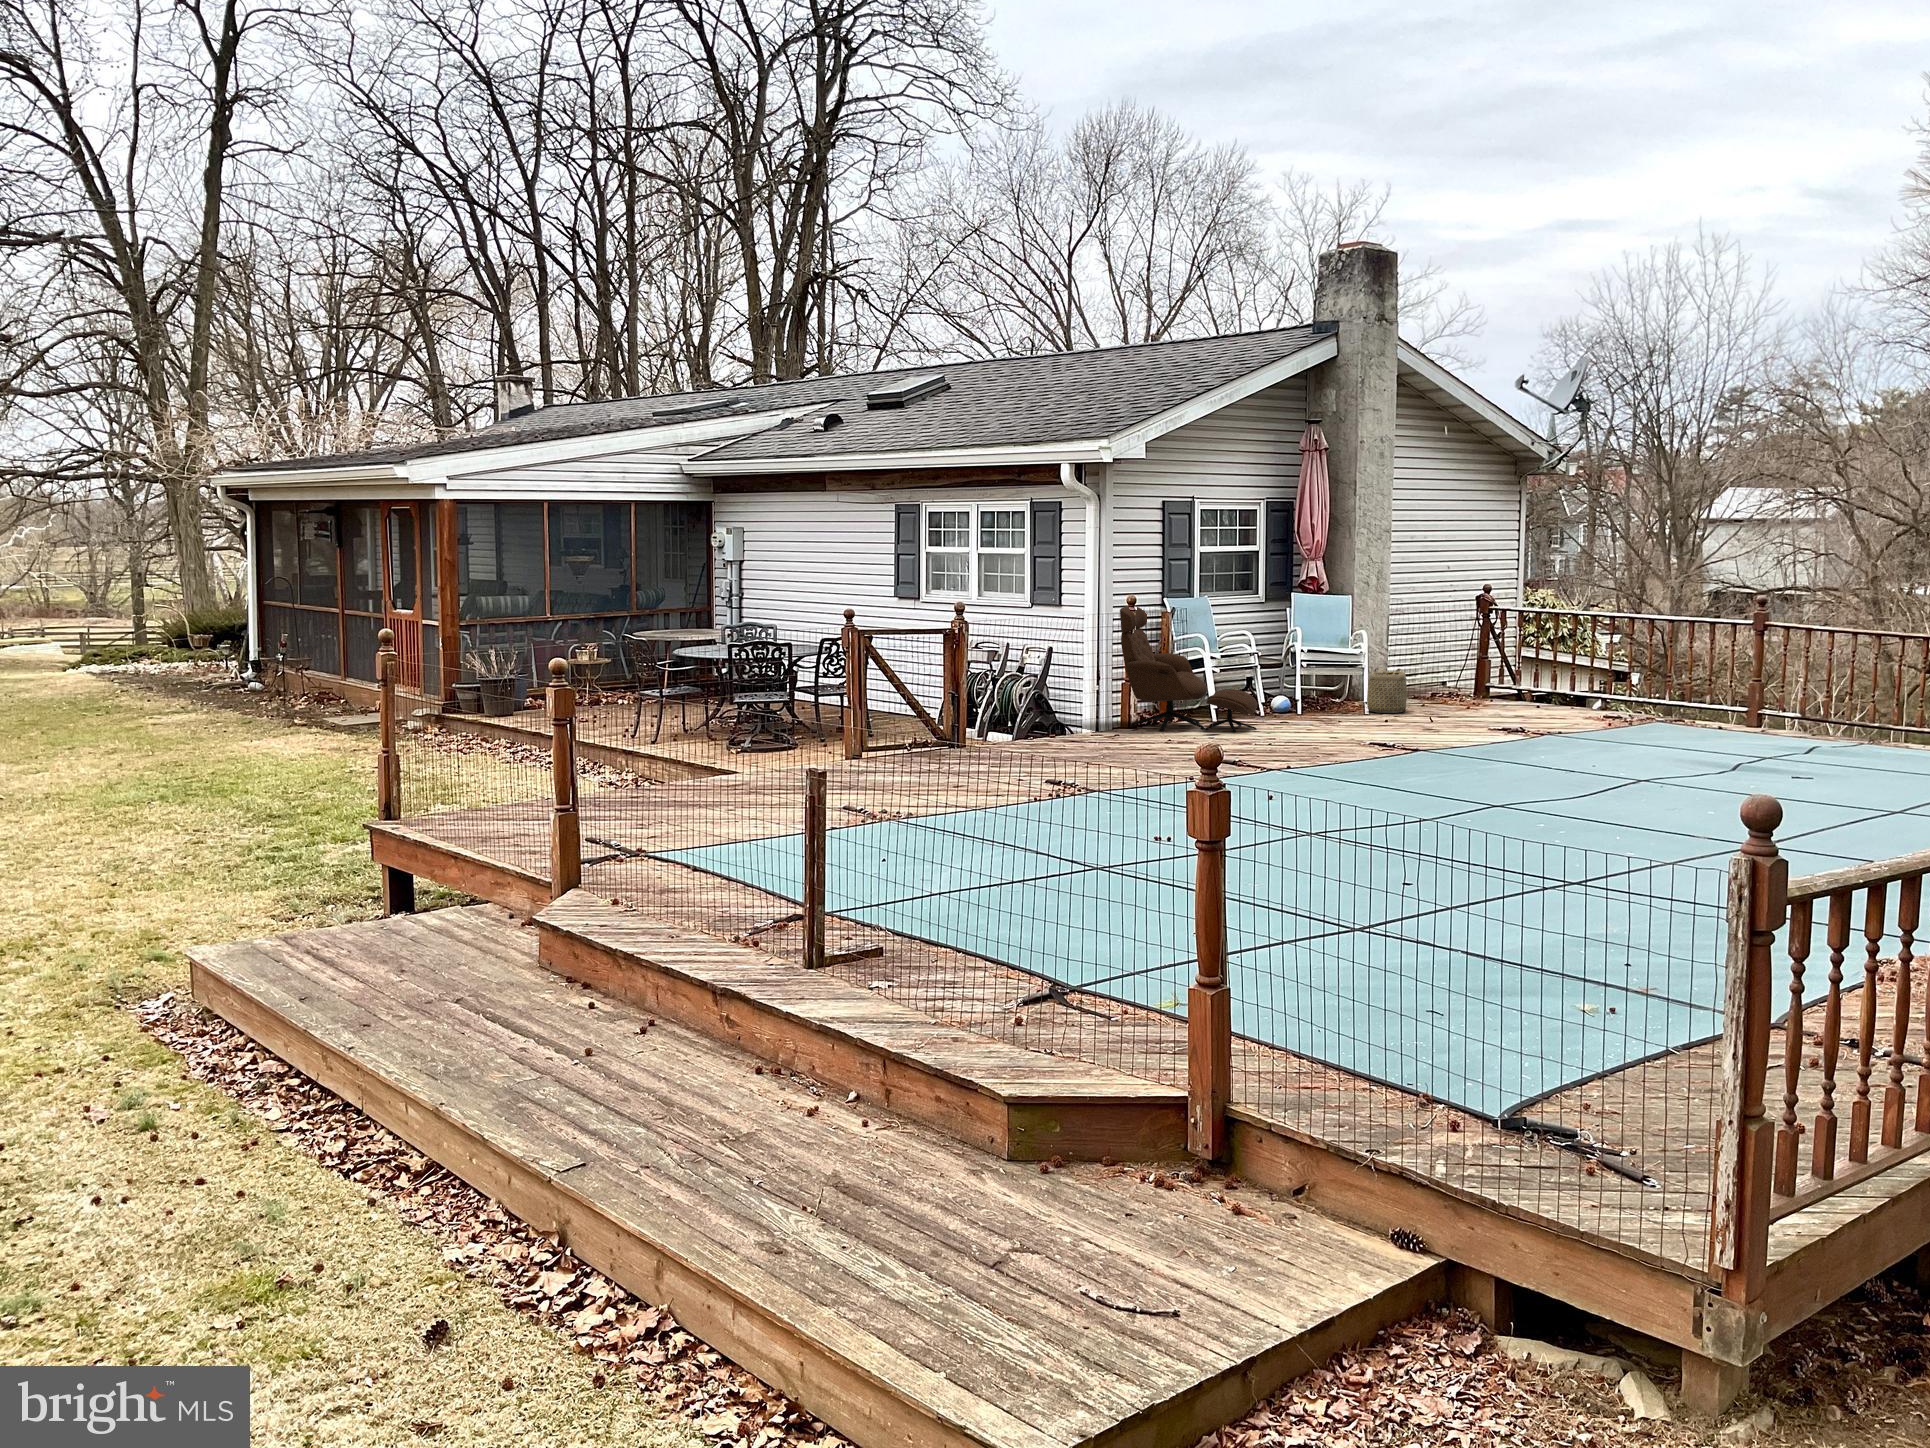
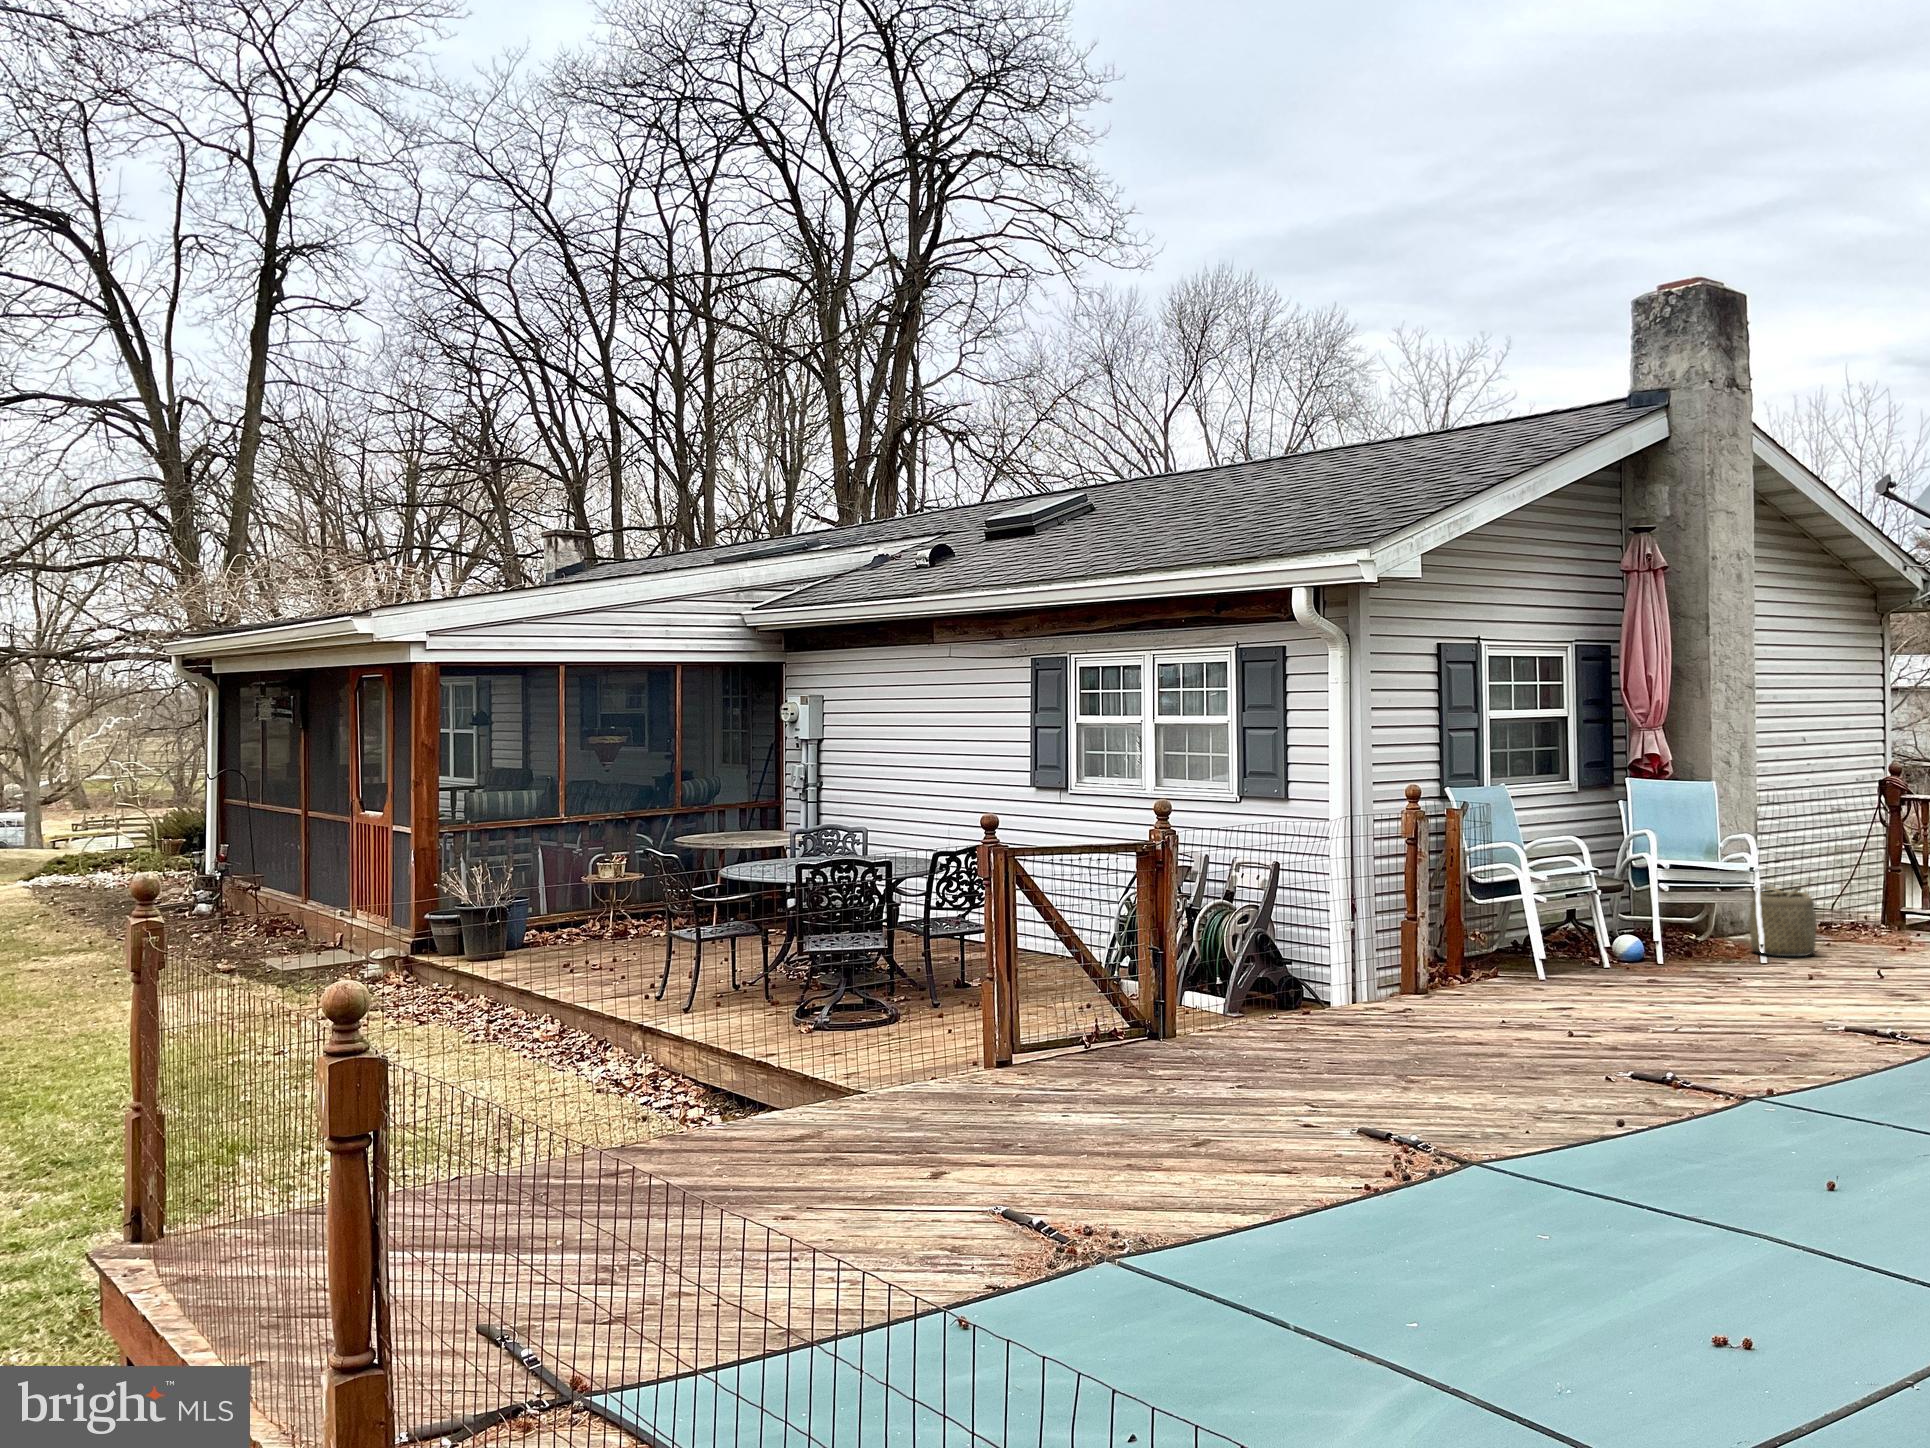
lounge chair: present [1120,606,1258,732] -> none [1401,799,1632,1003]

